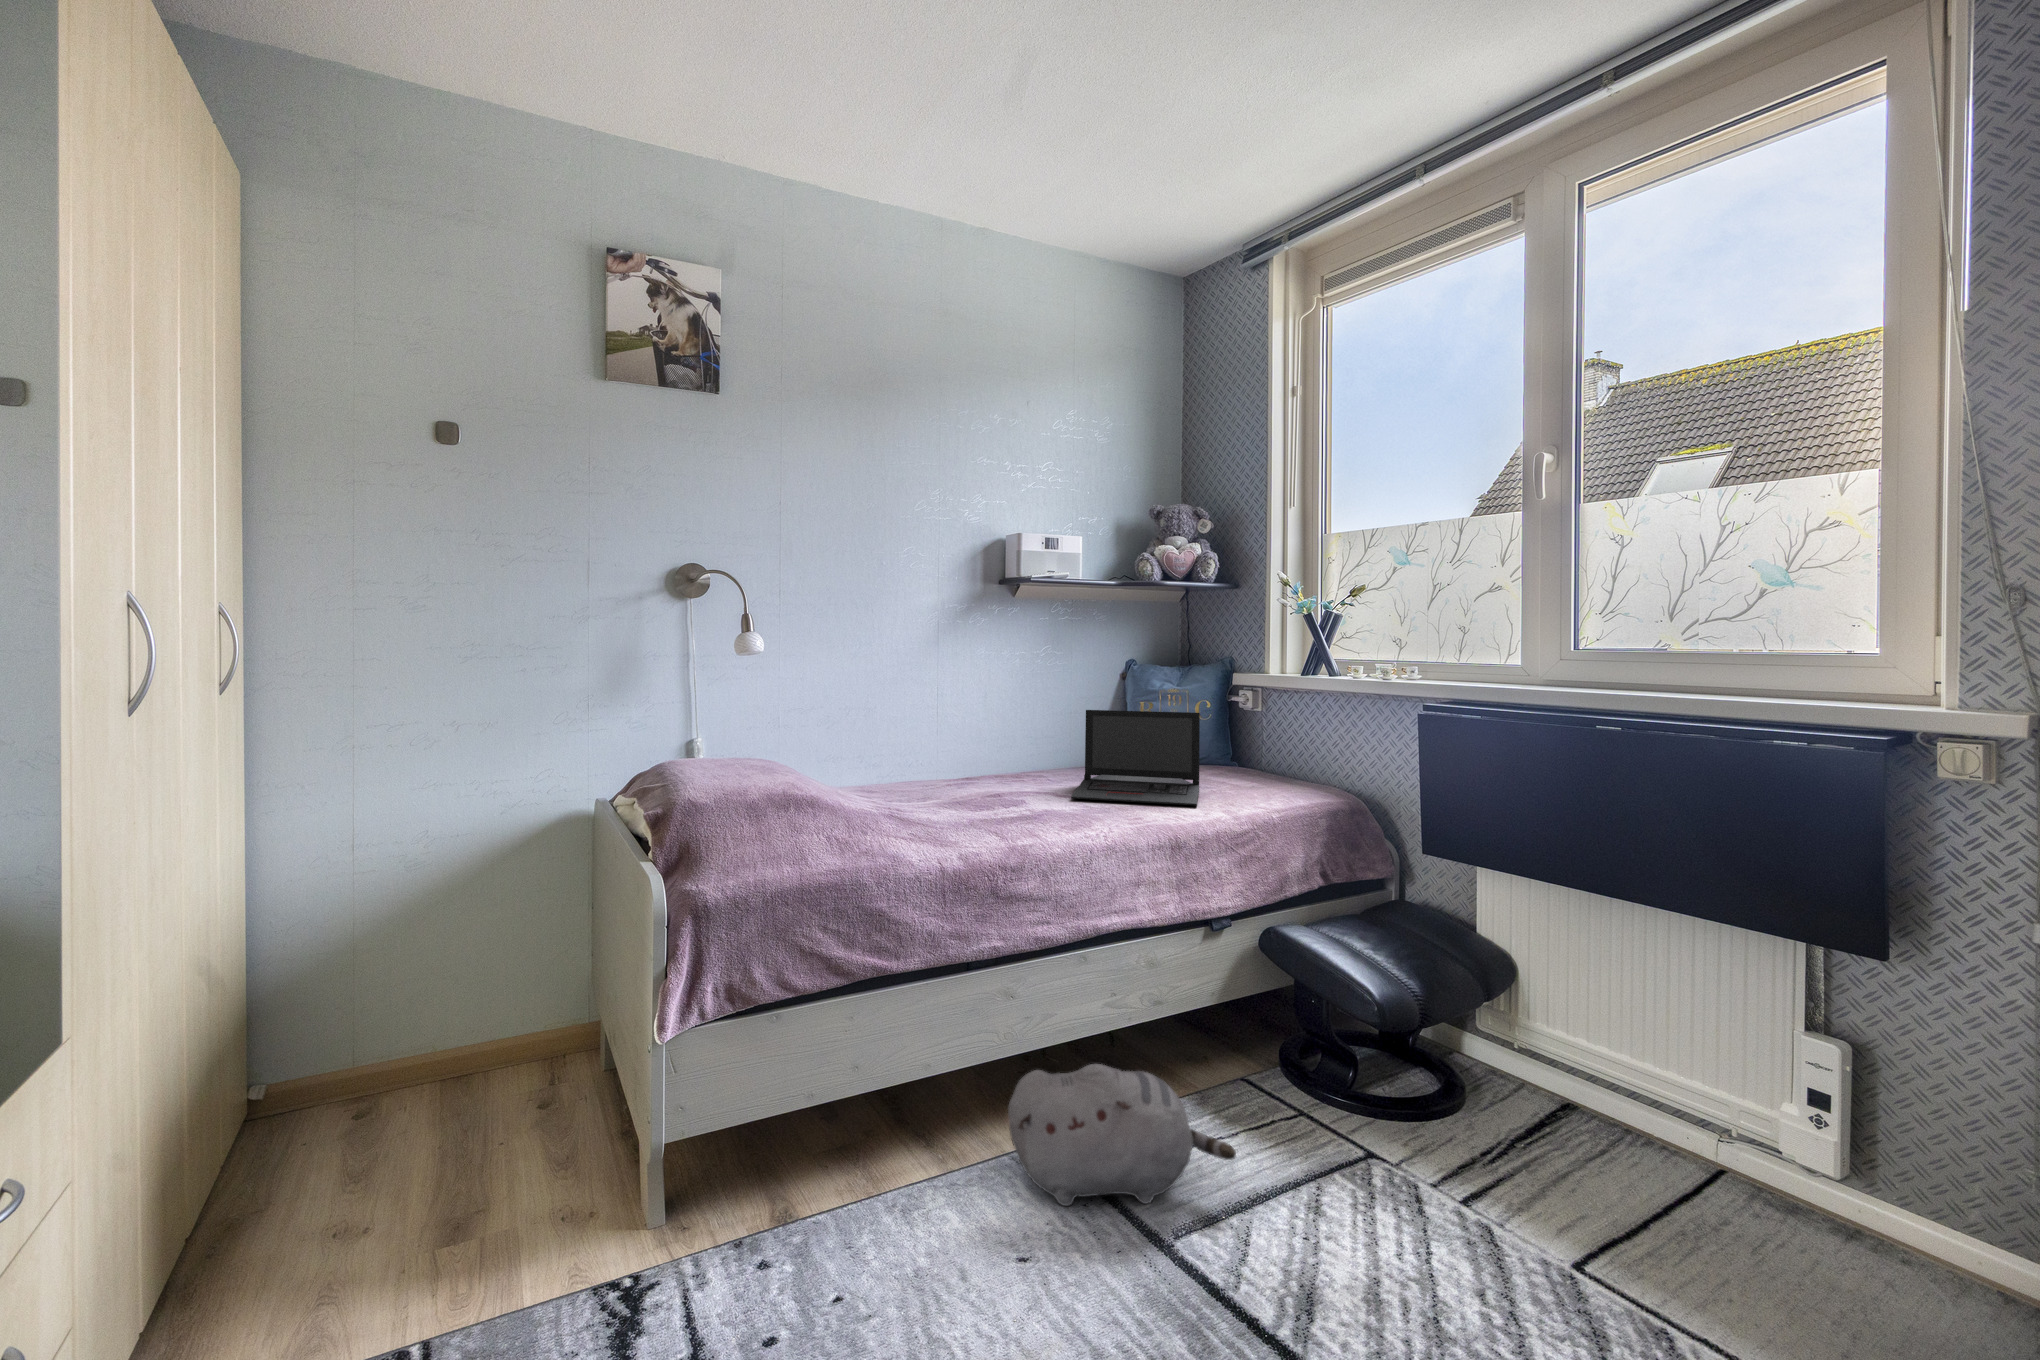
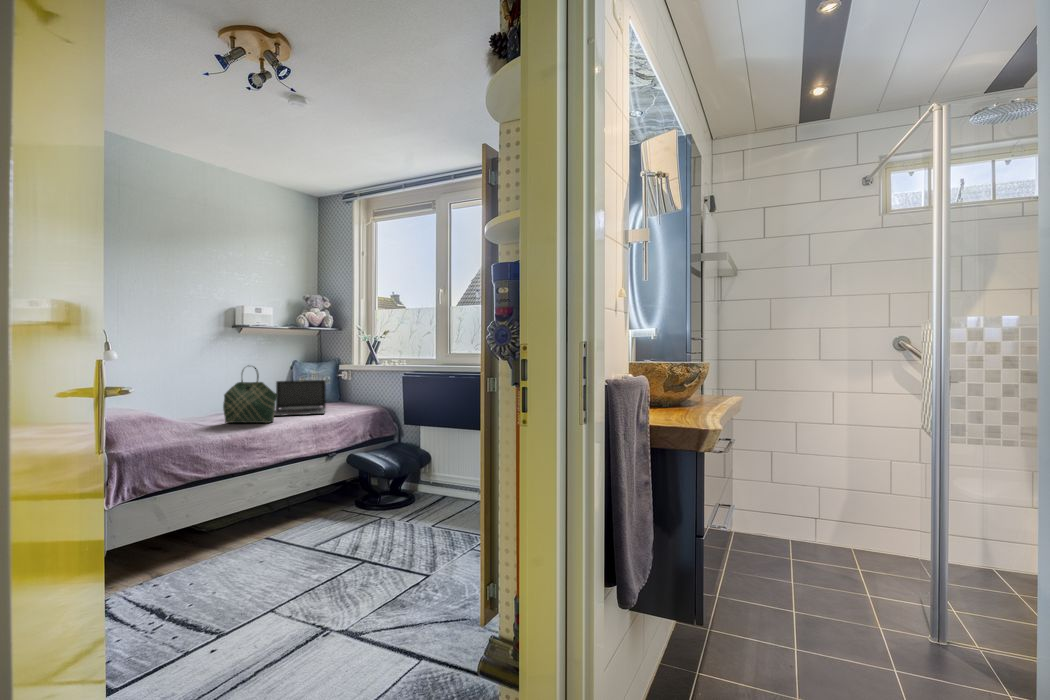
tote bag: none [965,673,1079,824] -> present [223,365,277,423]
plush toy: present [1008,1064,1236,1206] -> none [254,497,336,544]

